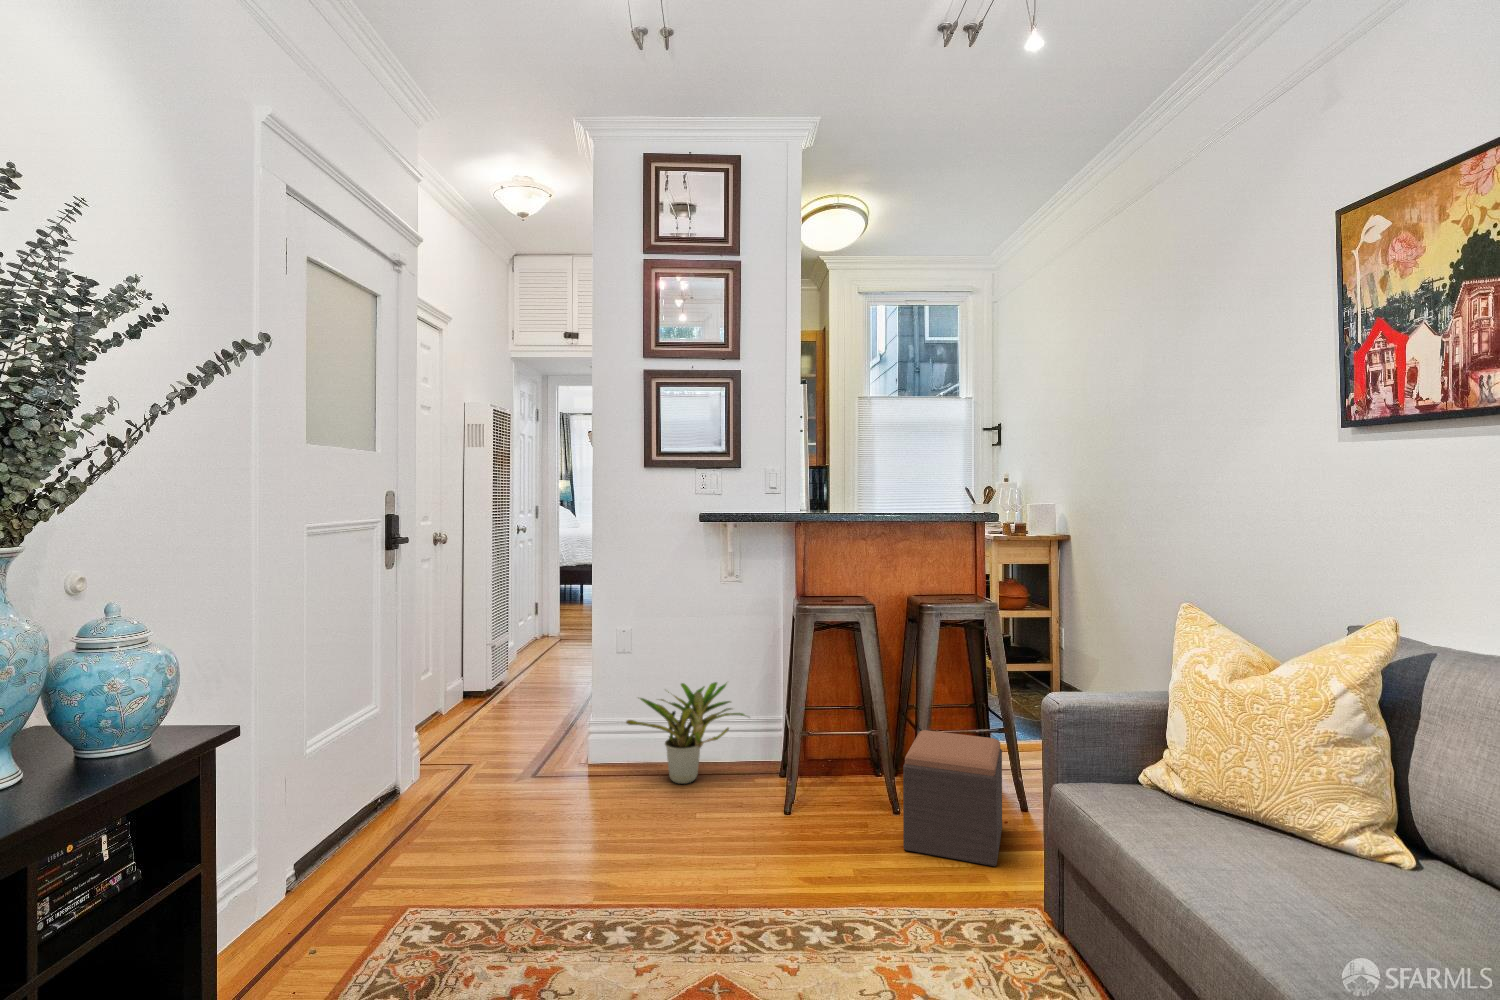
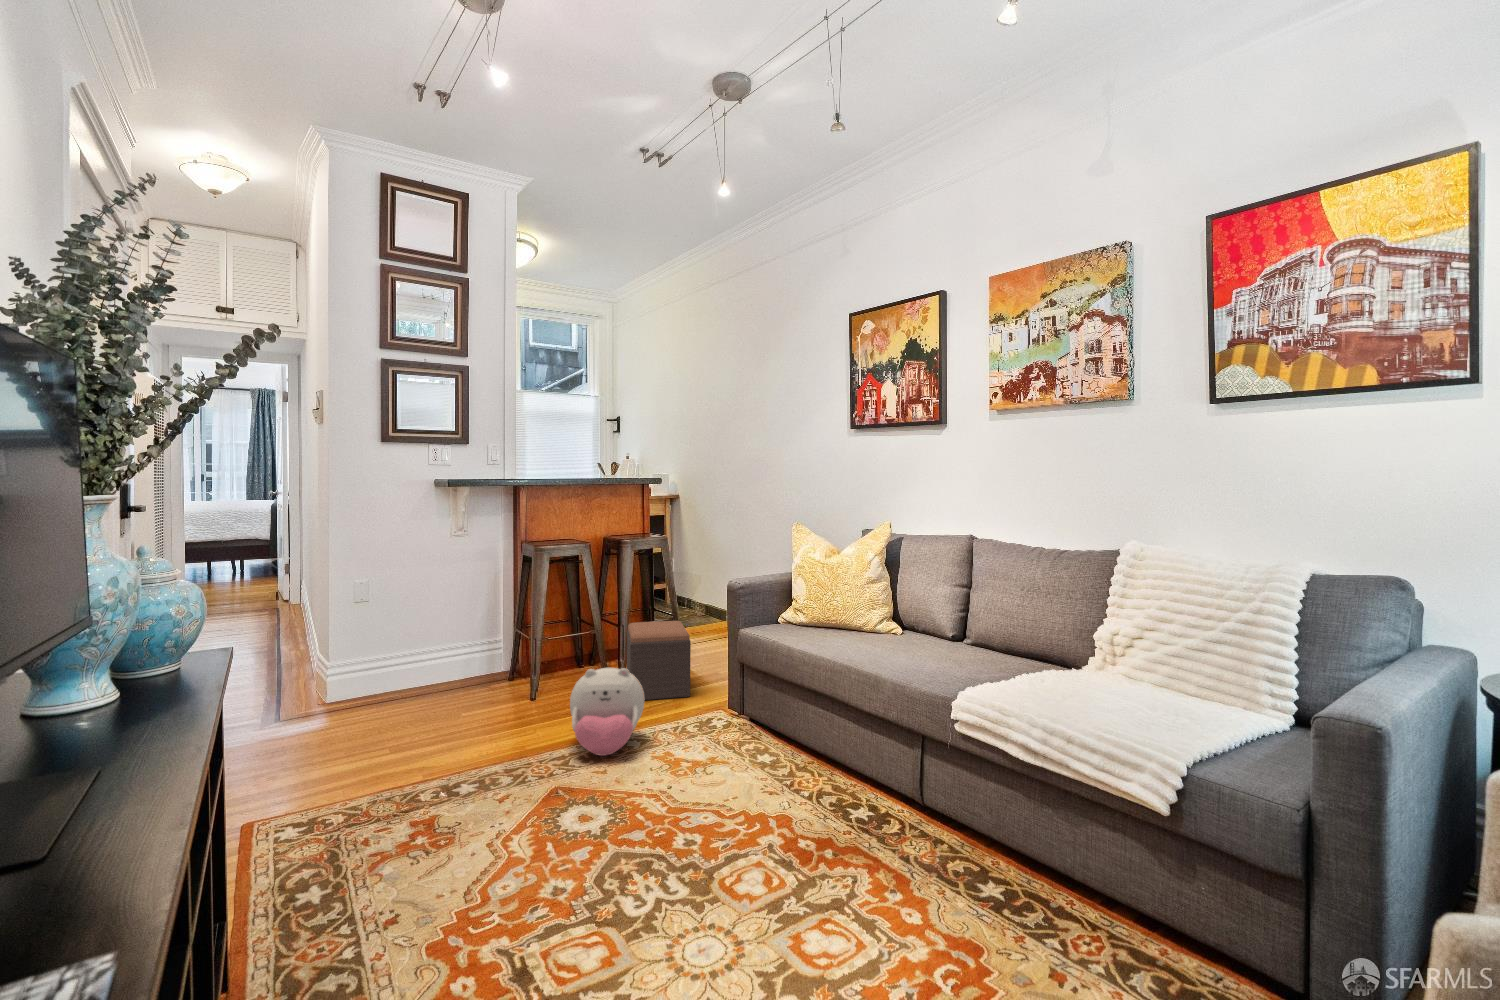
potted plant: present [626,682,745,784] -> none [371,609,487,701]
plush toy: none [770,803,883,941] -> present [570,668,644,756]

